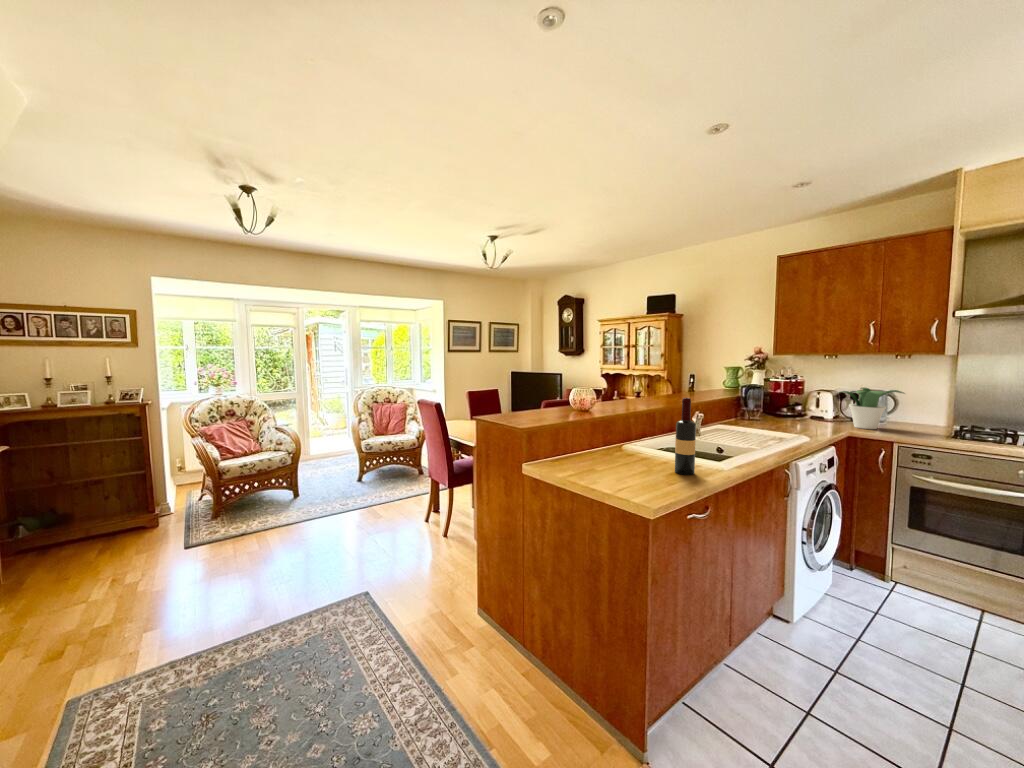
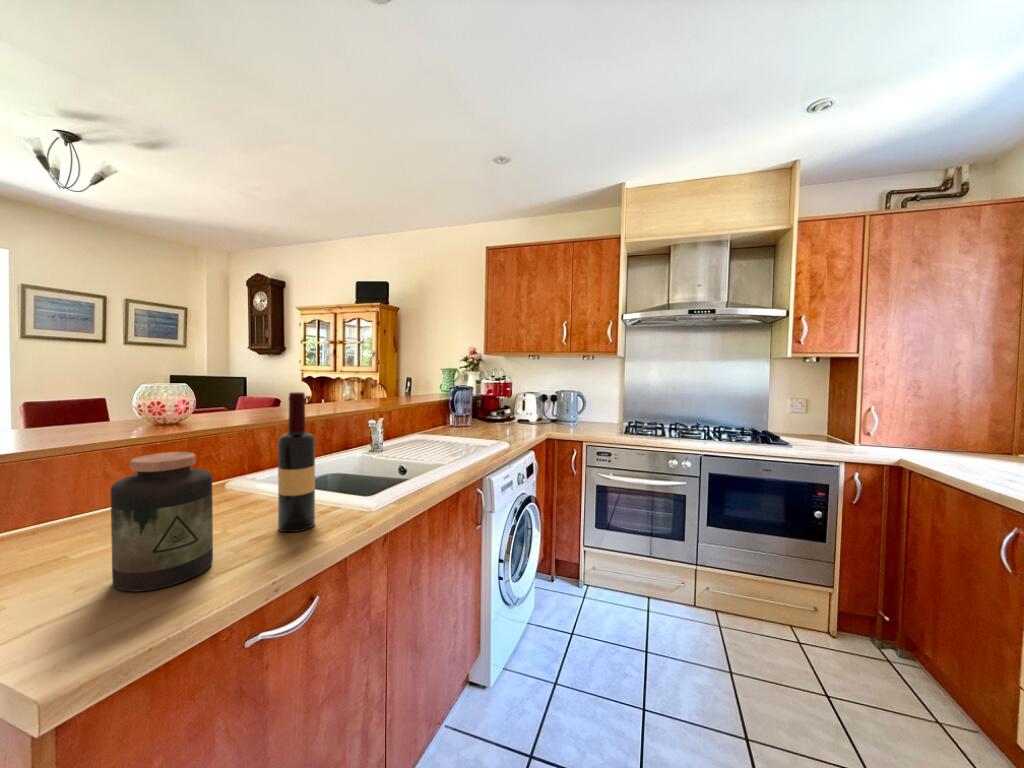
potted plant: present [839,388,904,429] -> none [538,388,591,430]
jar: none [623,427,661,487] -> present [111,452,213,591]

